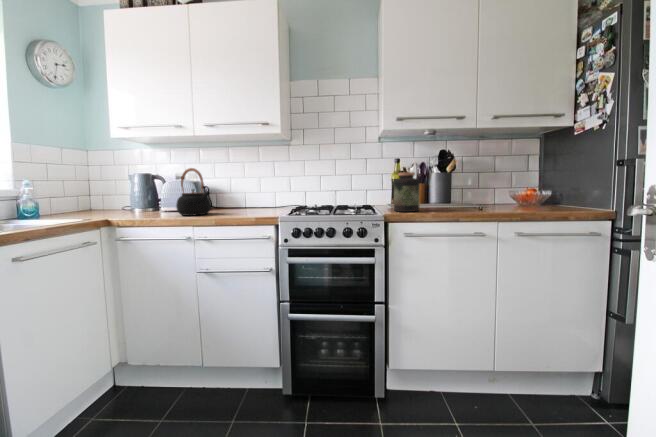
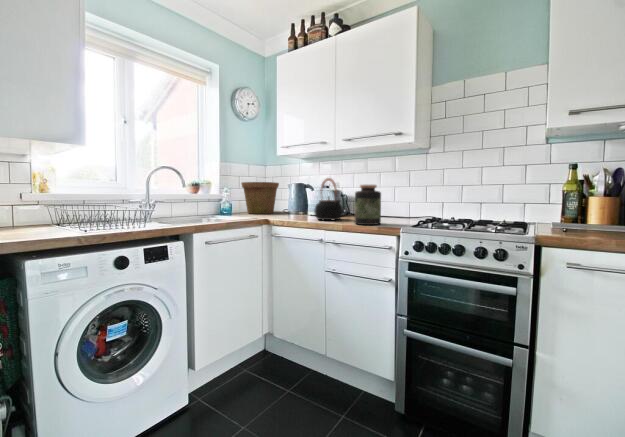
flower pot: none [51,172,112,214] -> present [241,182,279,214]
jar: present [394,172,420,212] -> present [355,185,381,225]

